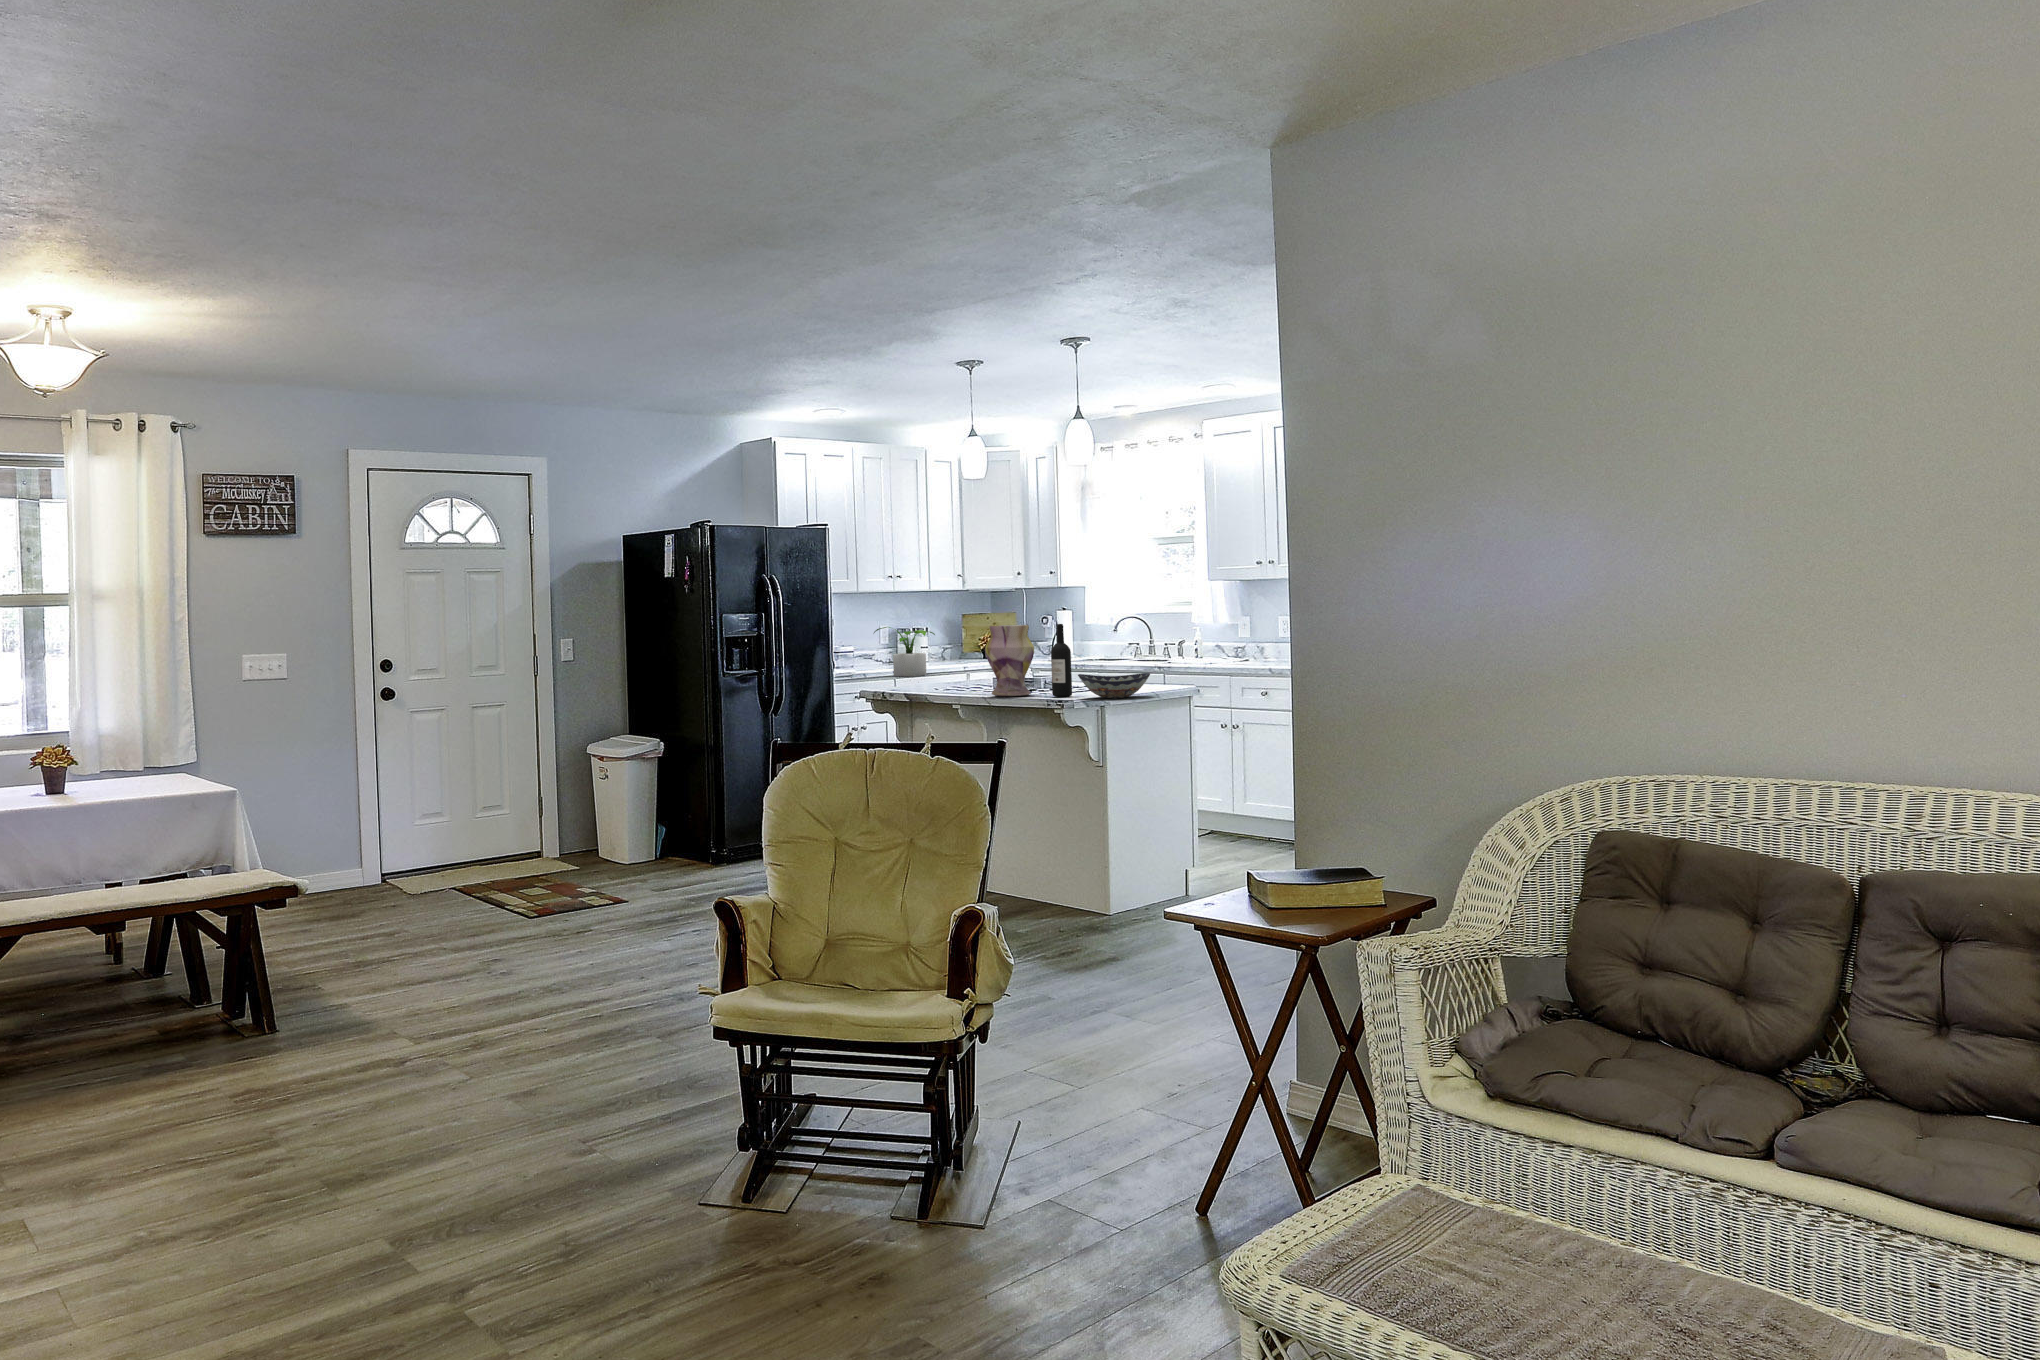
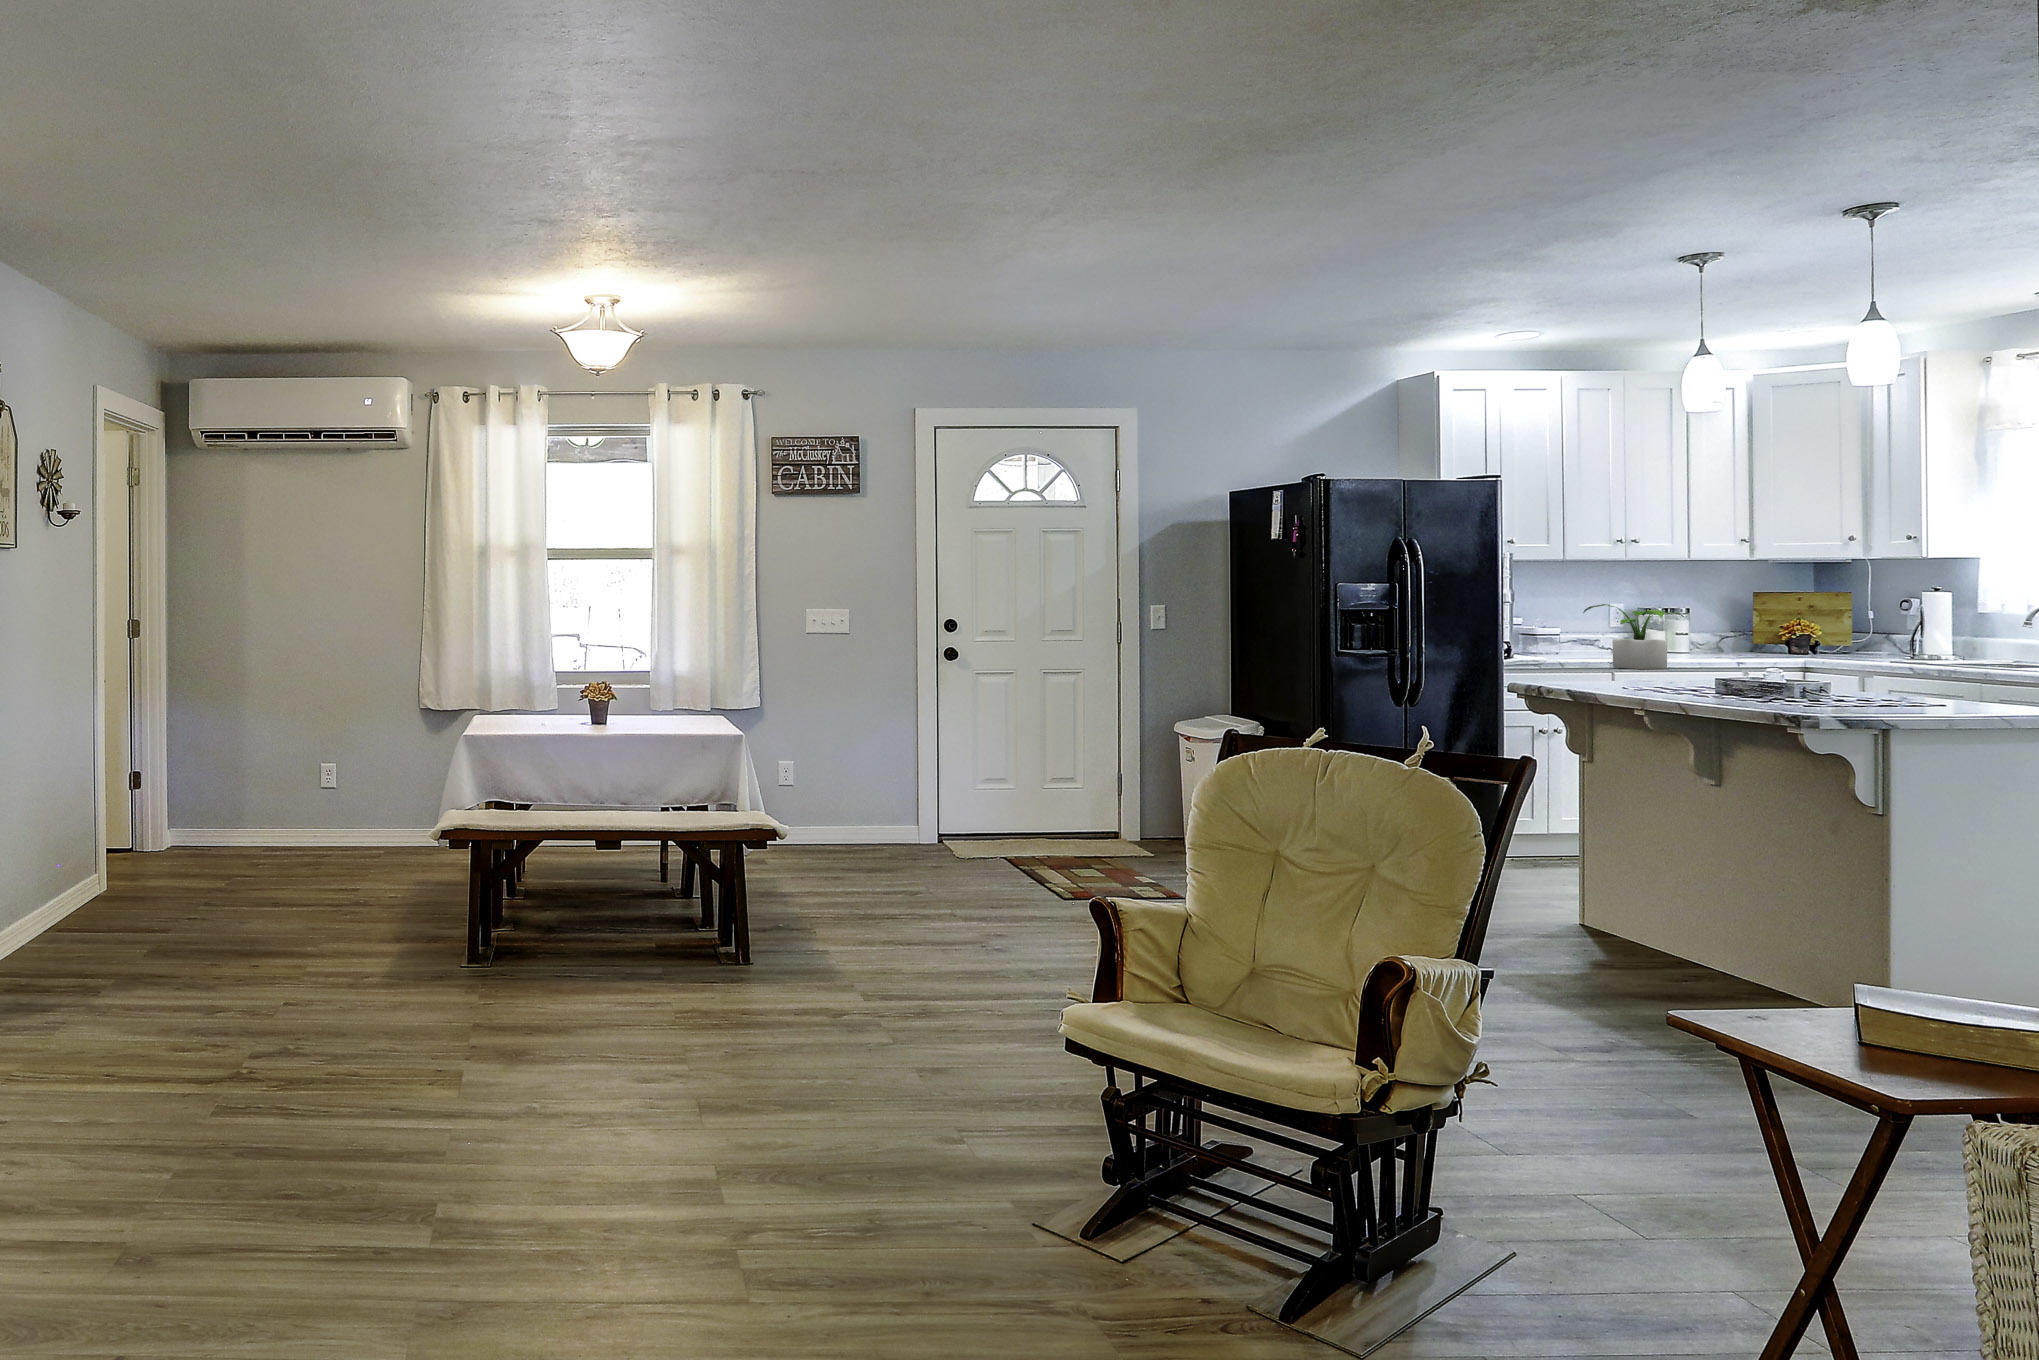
wine bottle: present [1051,624,1072,697] -> none [1805,604,1843,706]
vase: present [985,625,1034,696] -> none [1696,604,1782,701]
decorative bowl: present [1078,673,1150,698] -> none [1845,676,1988,714]

